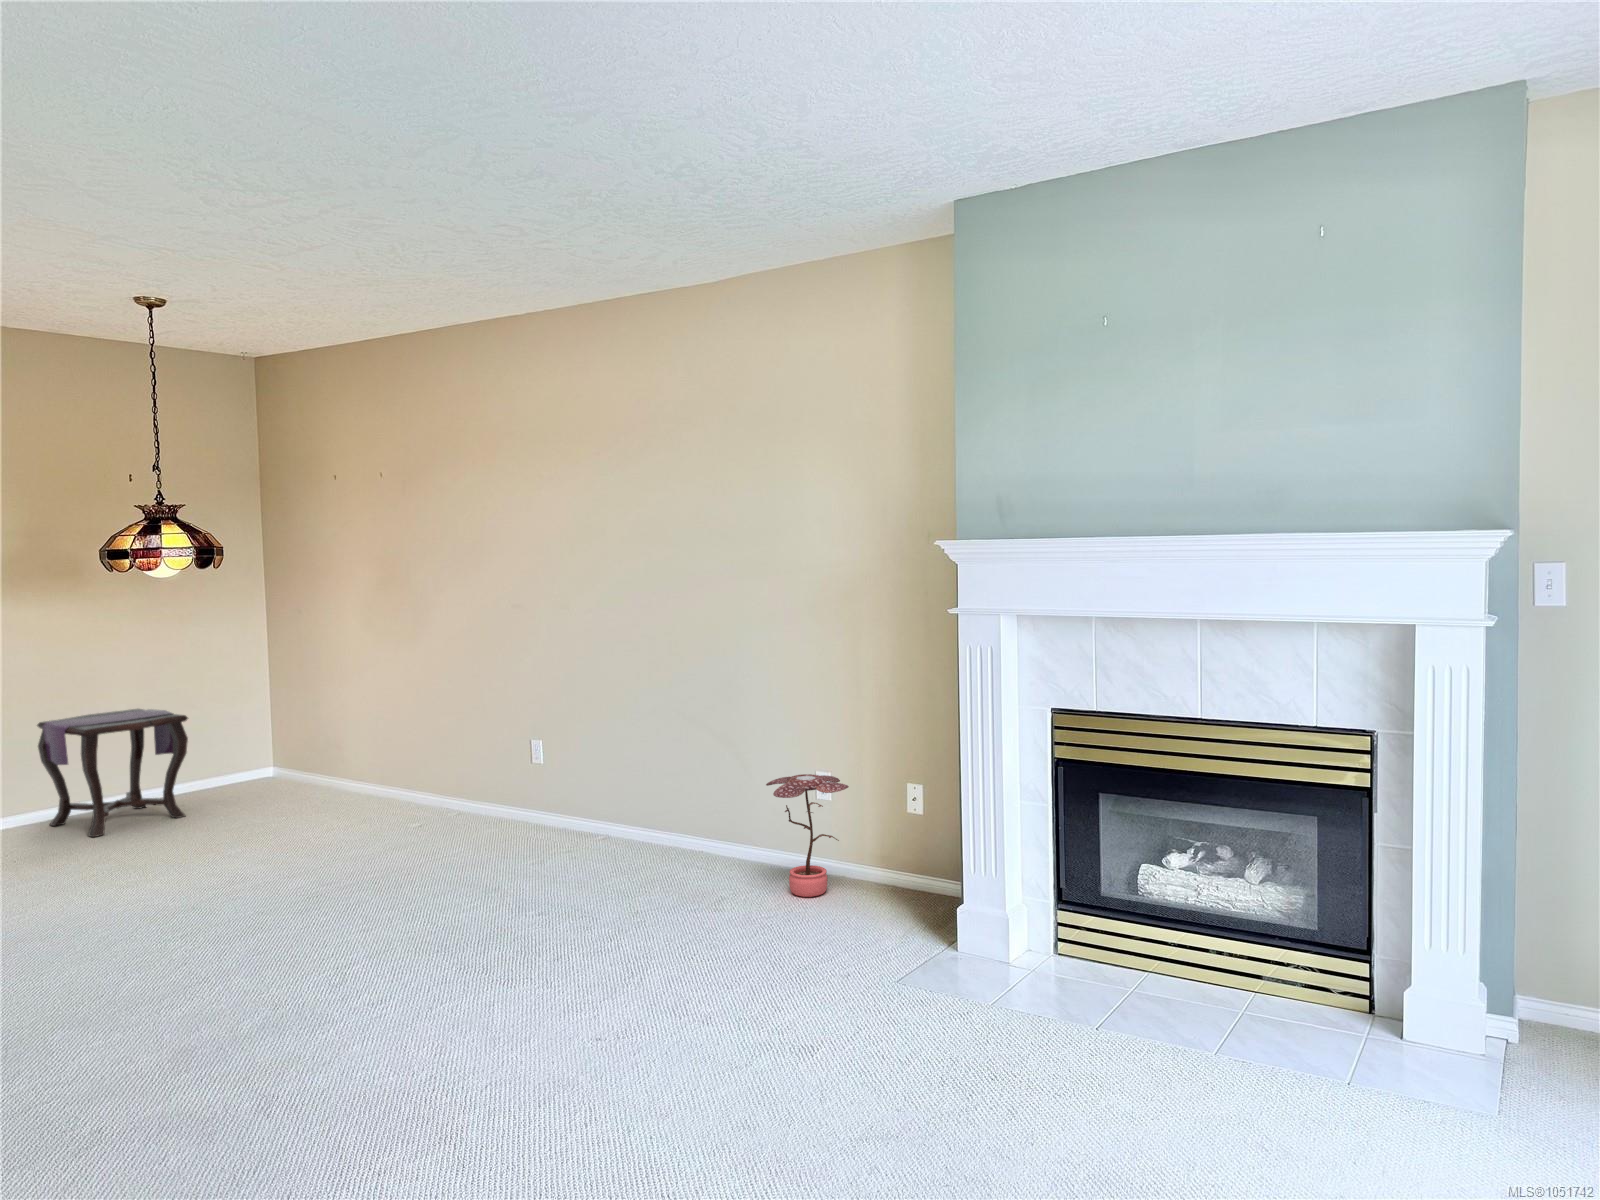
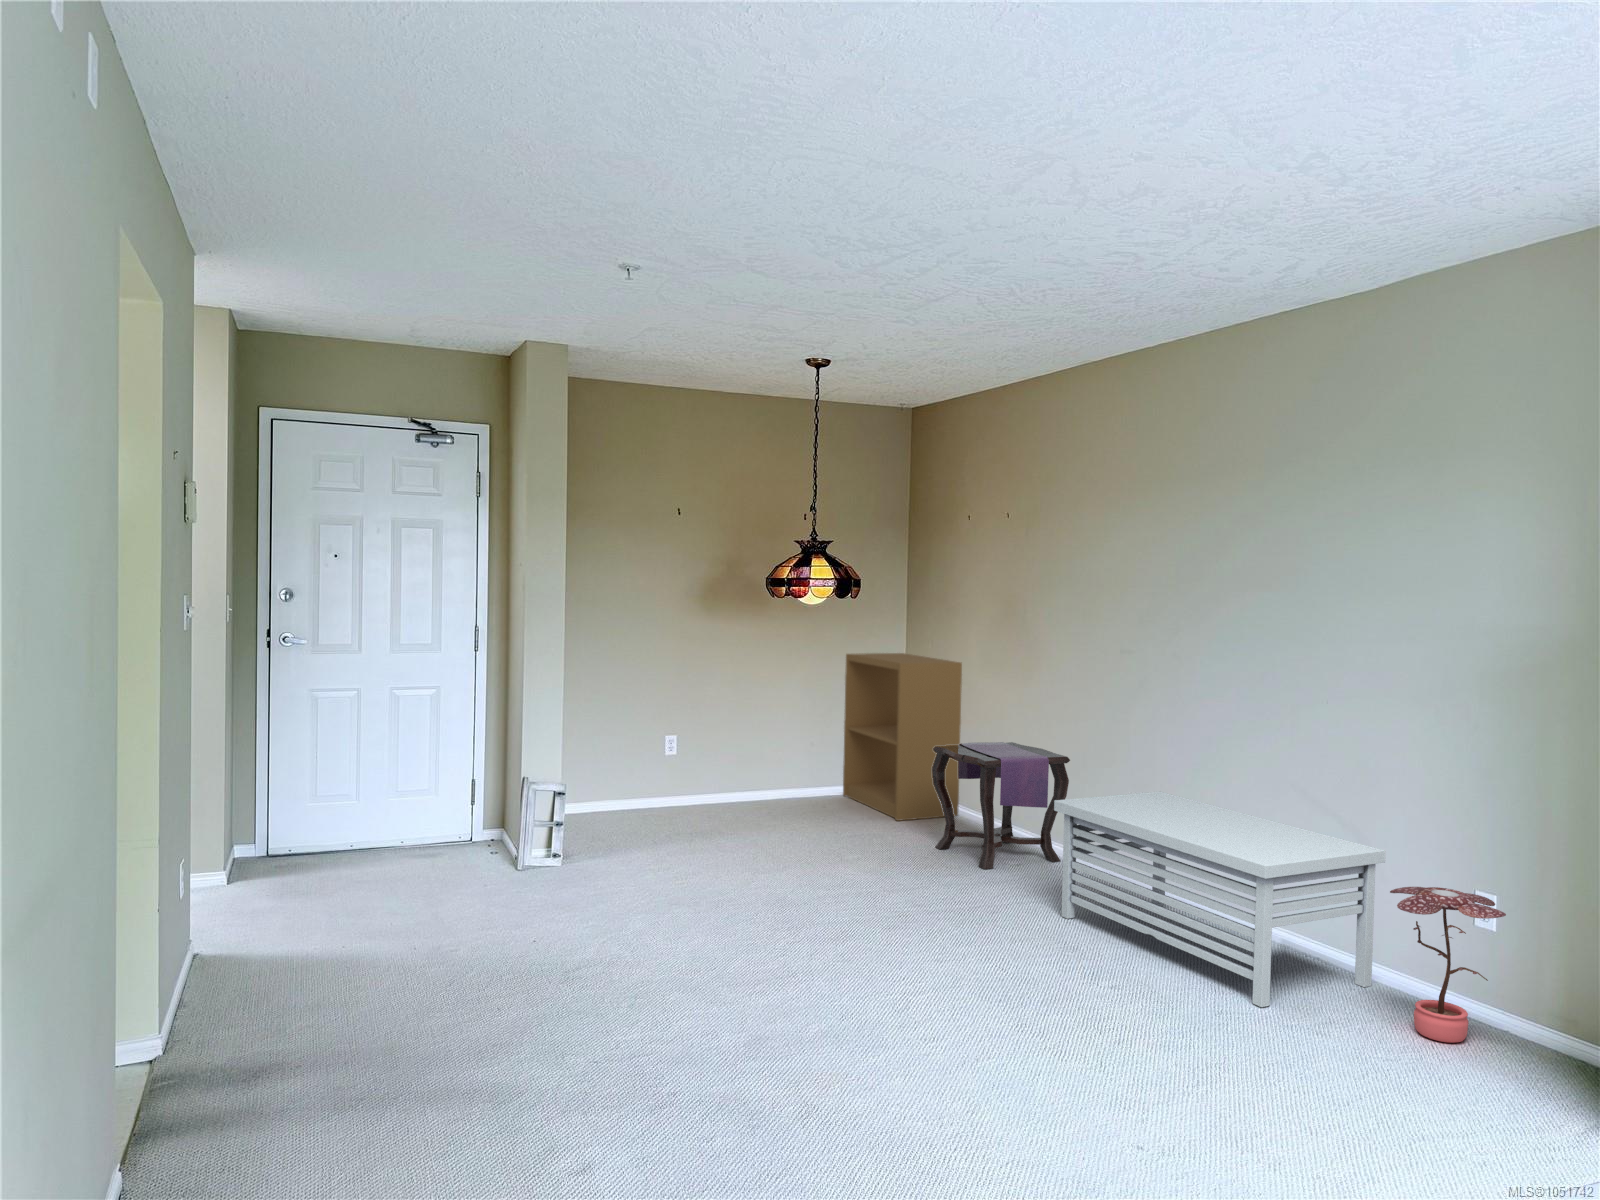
bookshelf: none [206,625,355,805] -> present [843,653,962,821]
side table: present [37,709,188,837] -> present [932,742,1070,869]
storage bench: none [470,732,759,903] -> present [1054,791,1386,1007]

